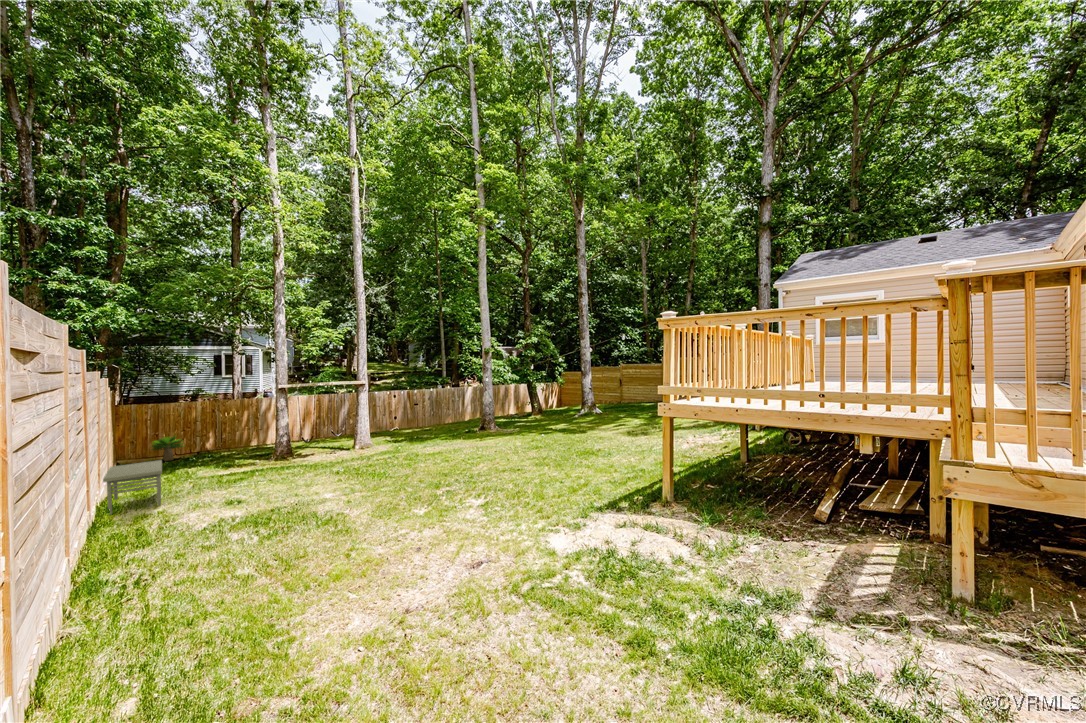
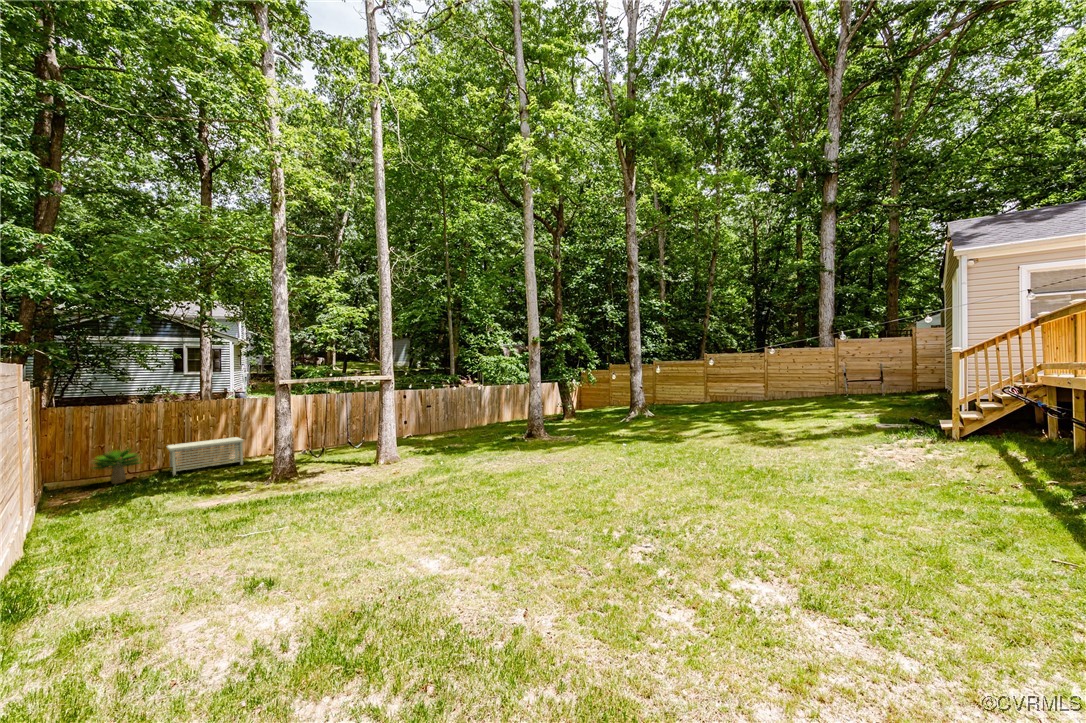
storage bench: present [103,460,162,514] -> present [166,437,244,475]

